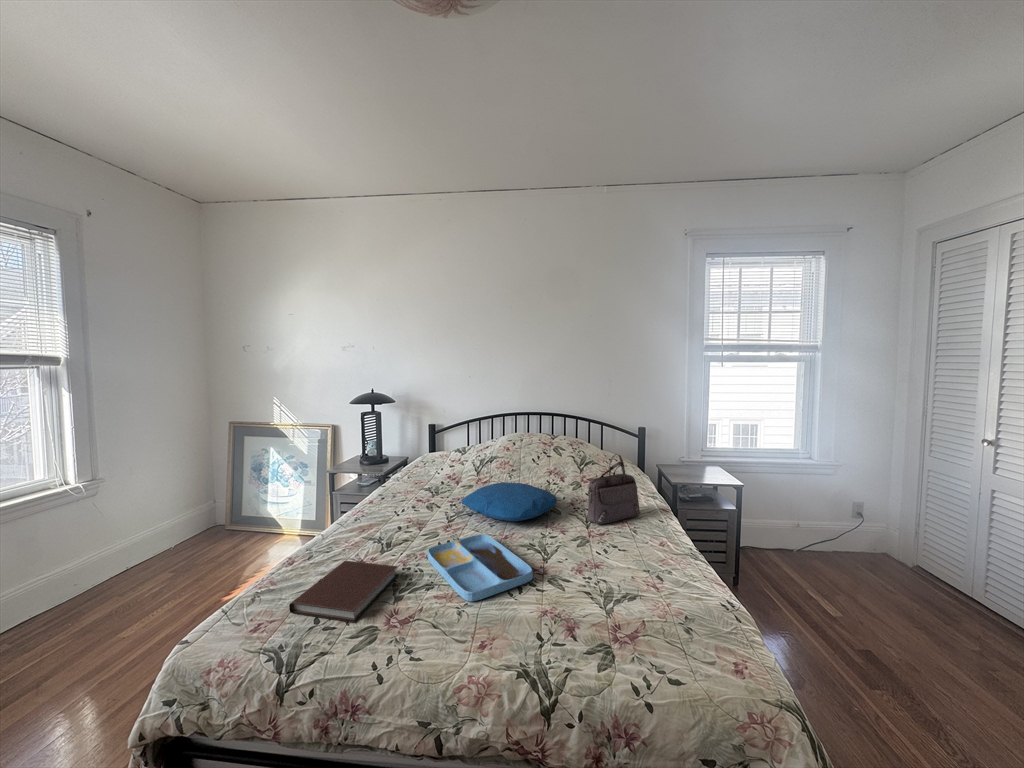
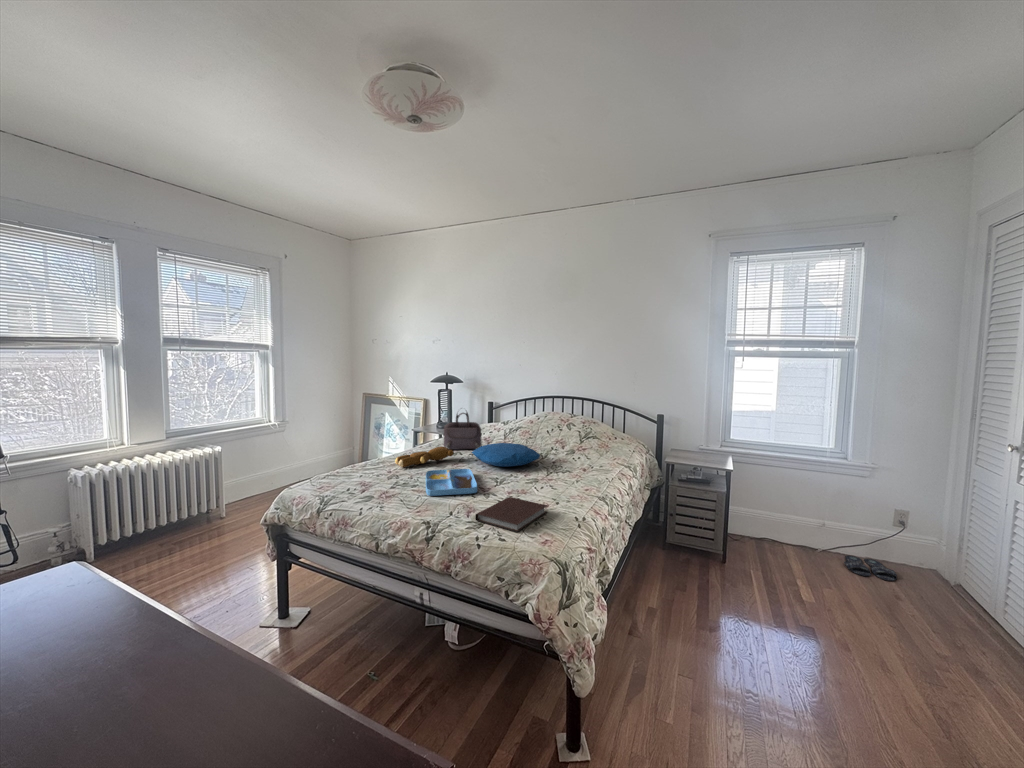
handbag: present [588,454,640,525] -> present [443,412,482,450]
teddy bear: none [358,500,440,546] -> present [395,447,454,467]
slippers: none [817,551,872,573] -> present [844,555,897,581]
notebook: present [289,561,398,622] -> present [475,497,547,532]

